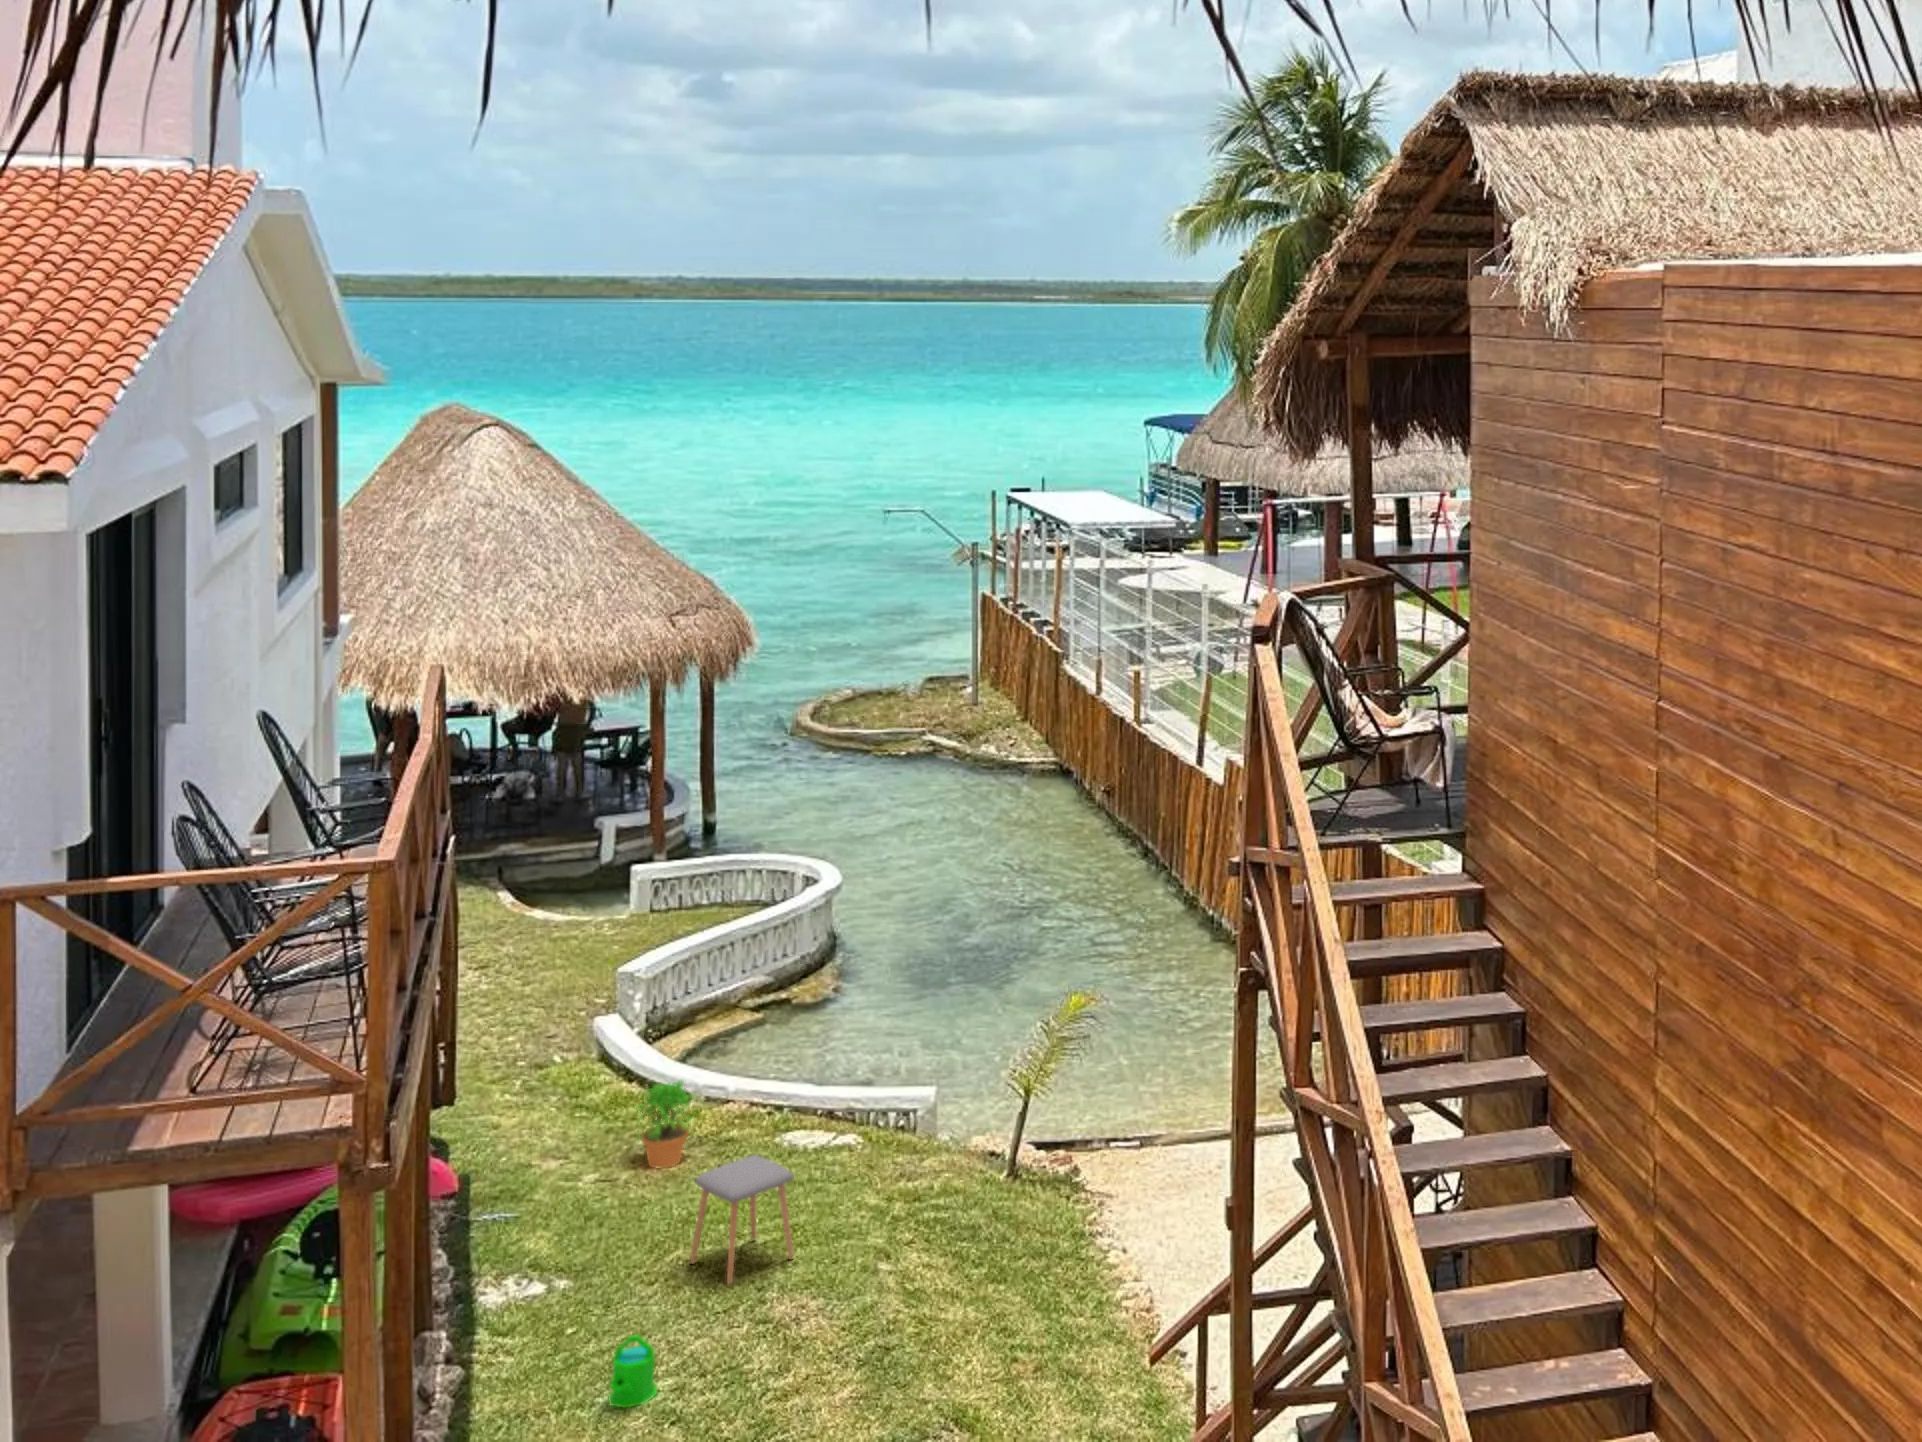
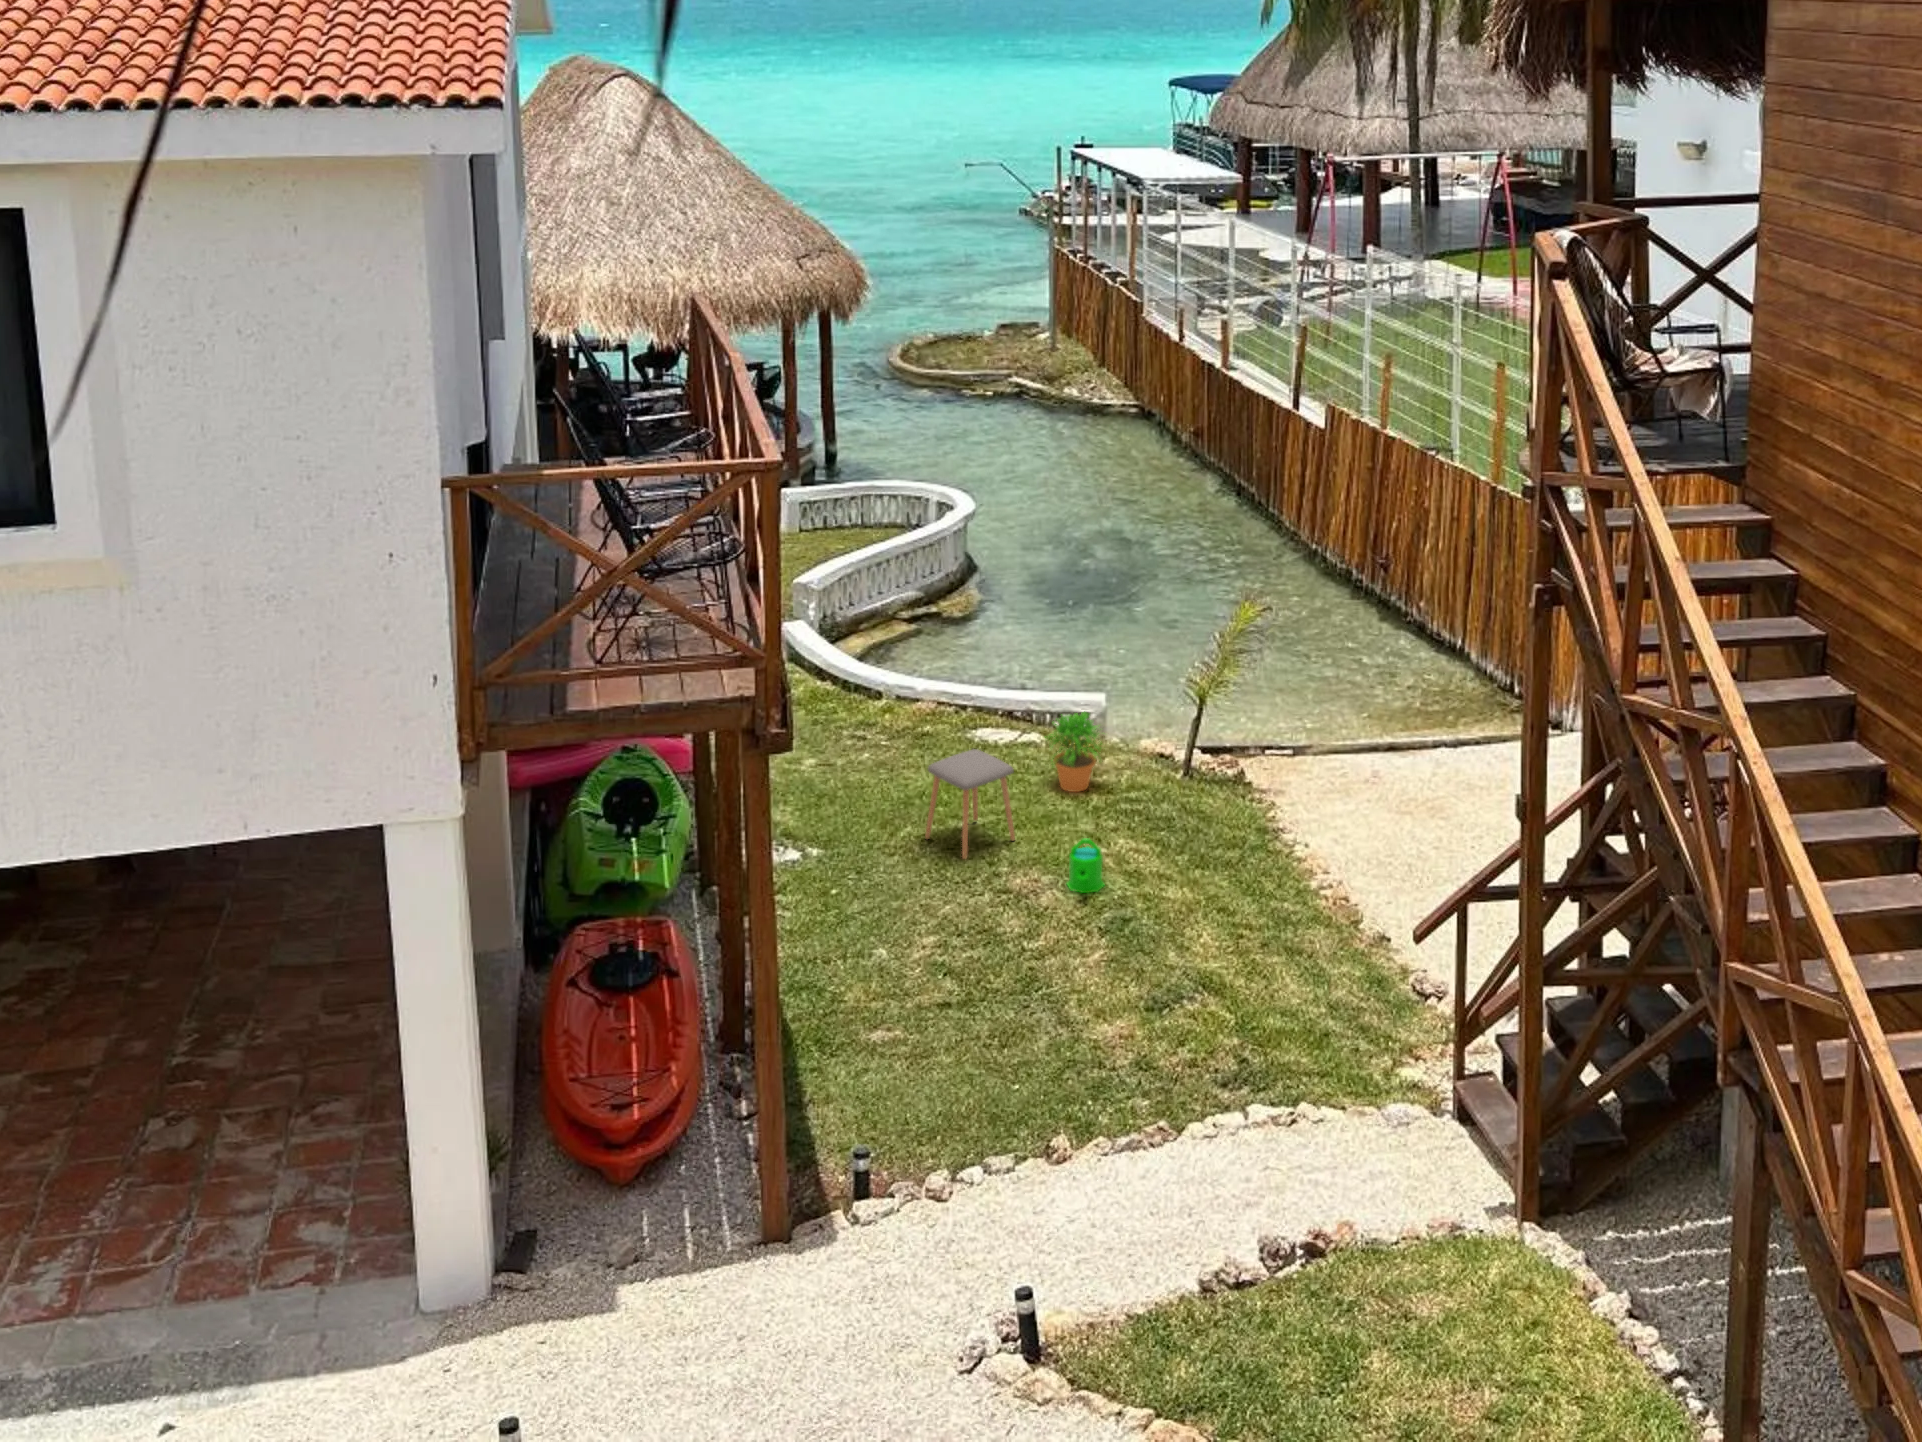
potted plant: present [634,1080,696,1168] -> present [1045,711,1101,792]
watering can: present [608,1335,658,1407] -> present [1067,838,1104,893]

